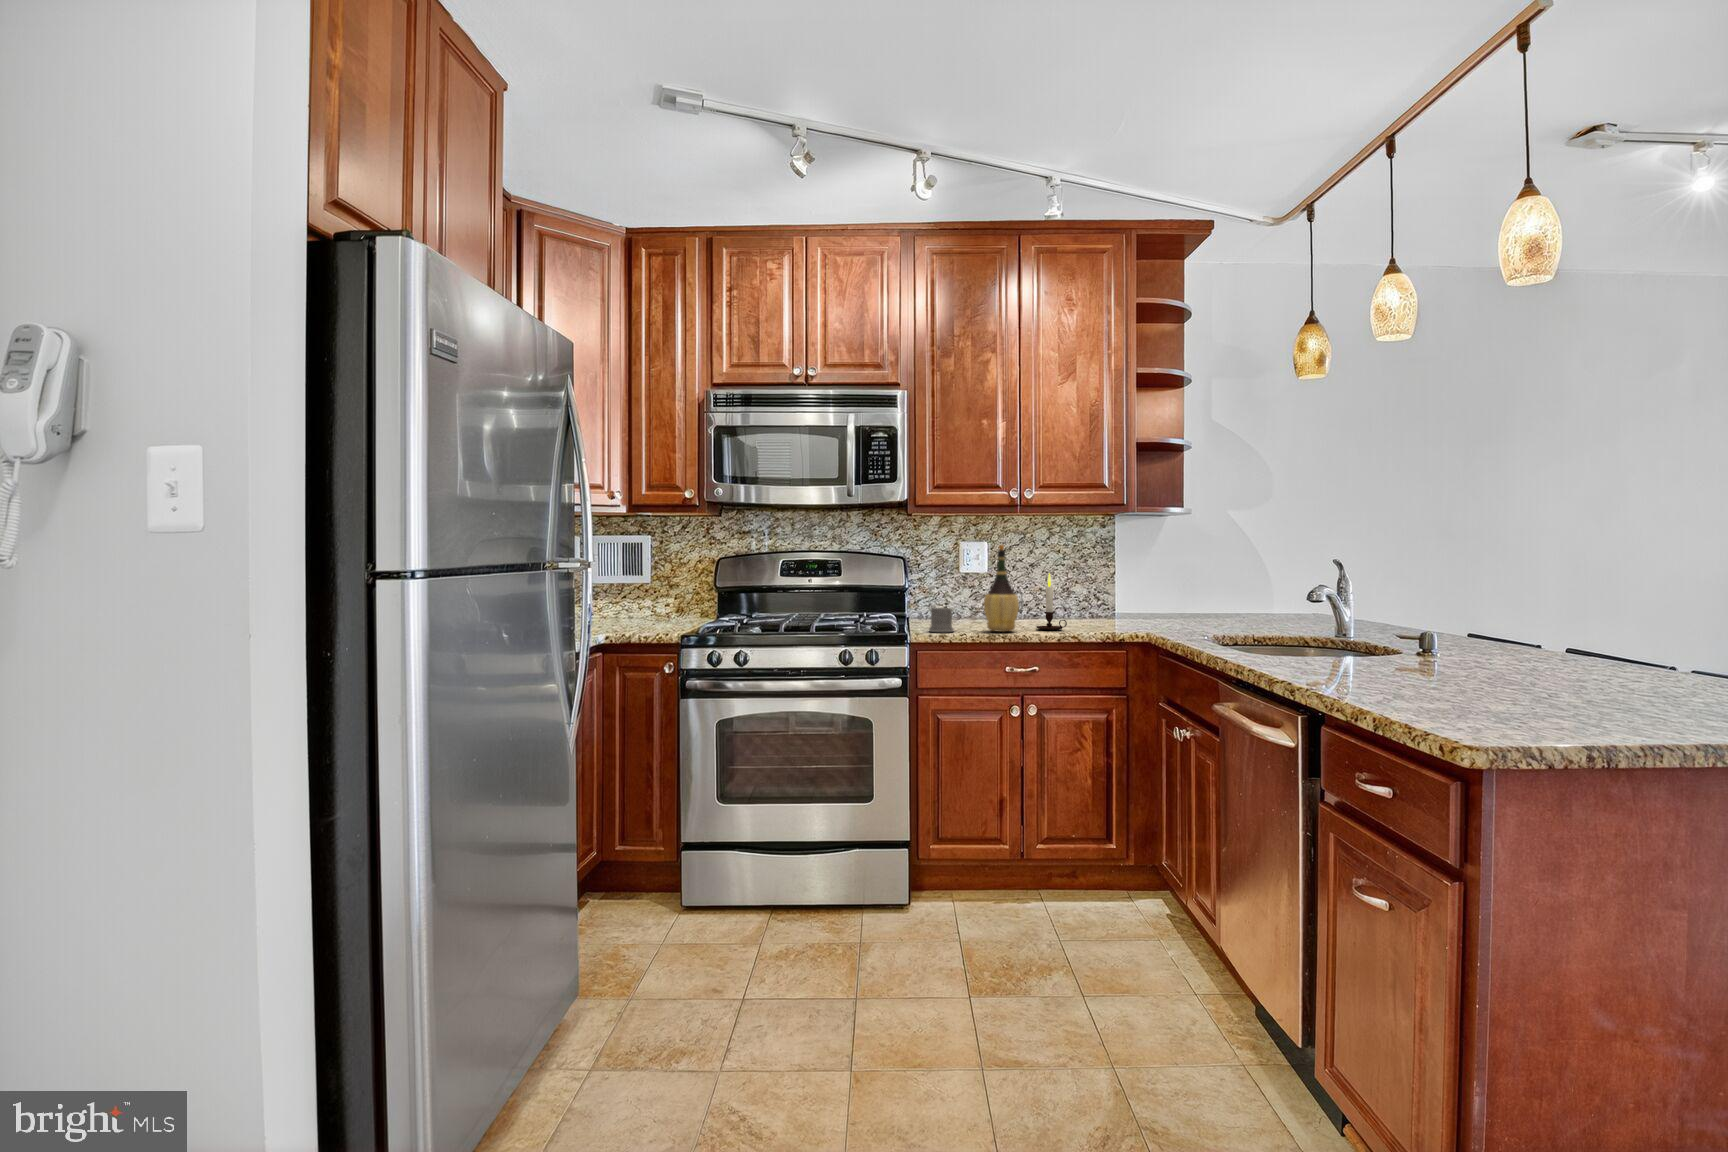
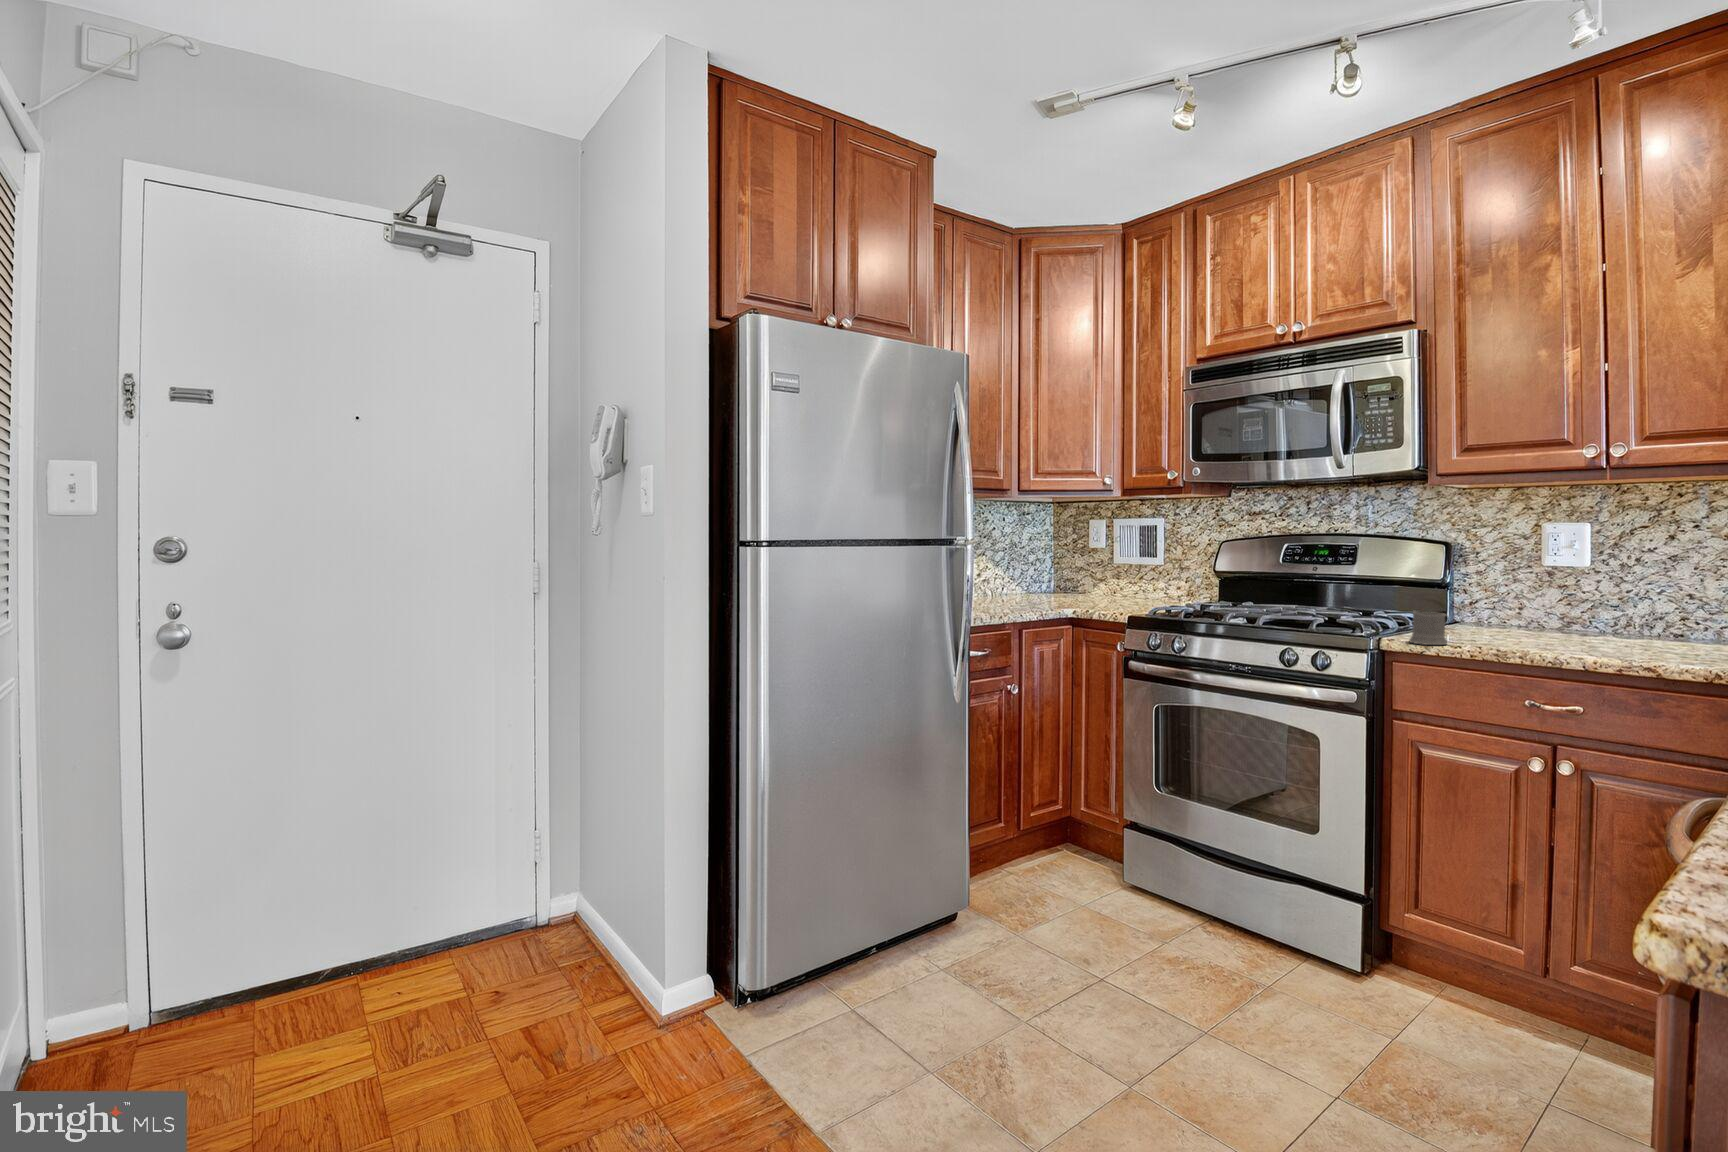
wine bottle: present [984,545,1019,632] -> none [1491,532,1551,652]
candle: present [1036,573,1067,630] -> none [1594,573,1646,658]

